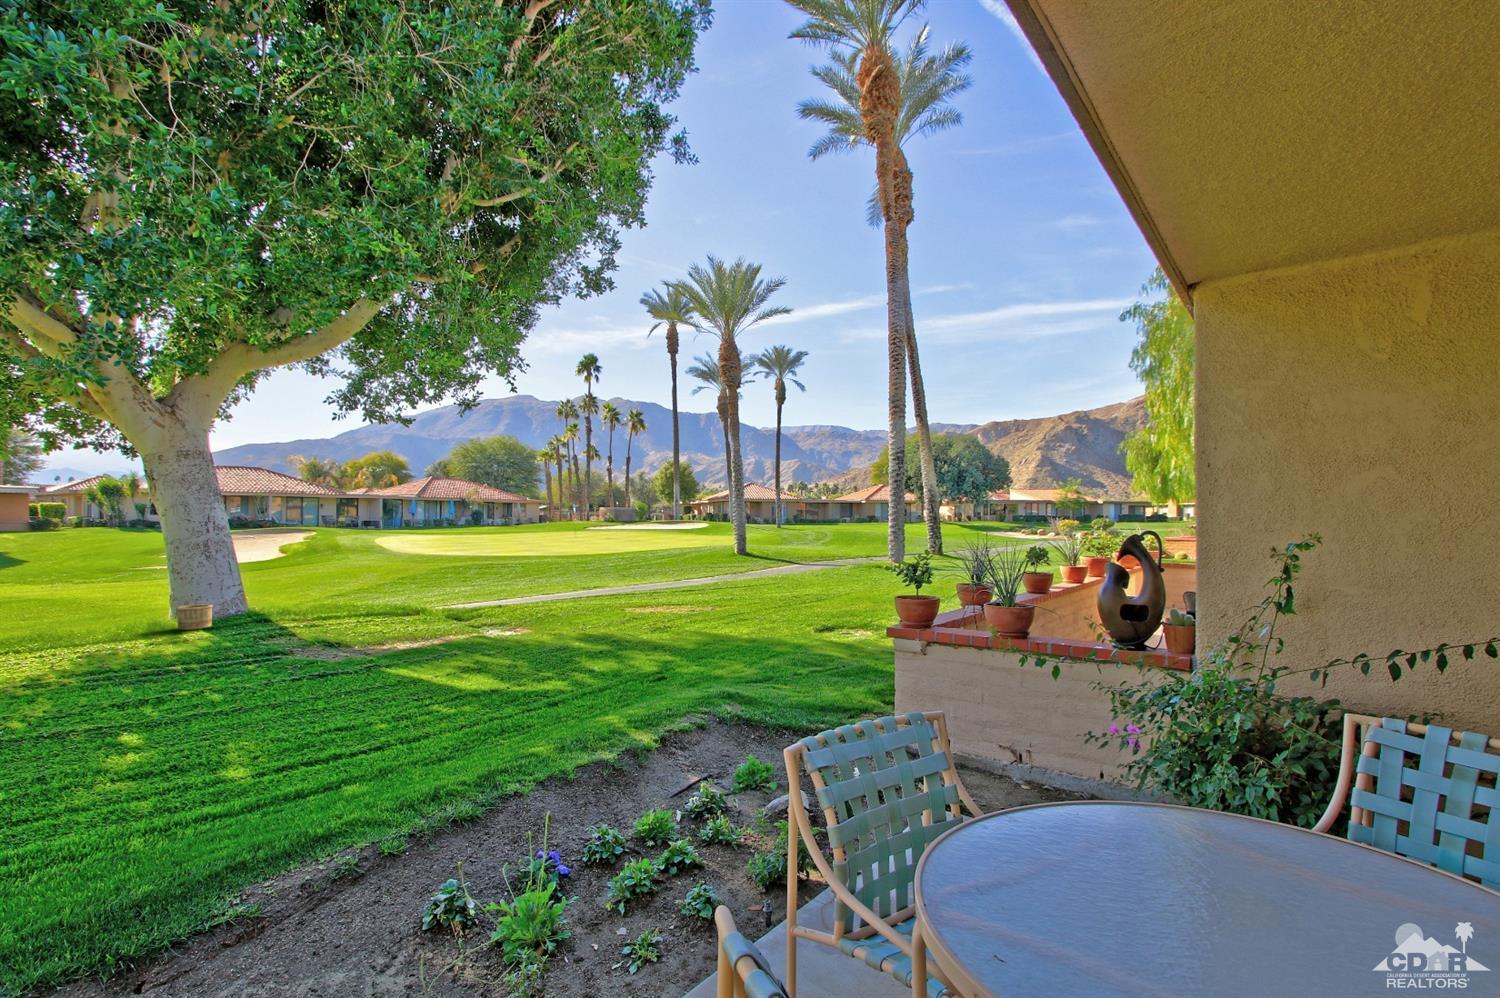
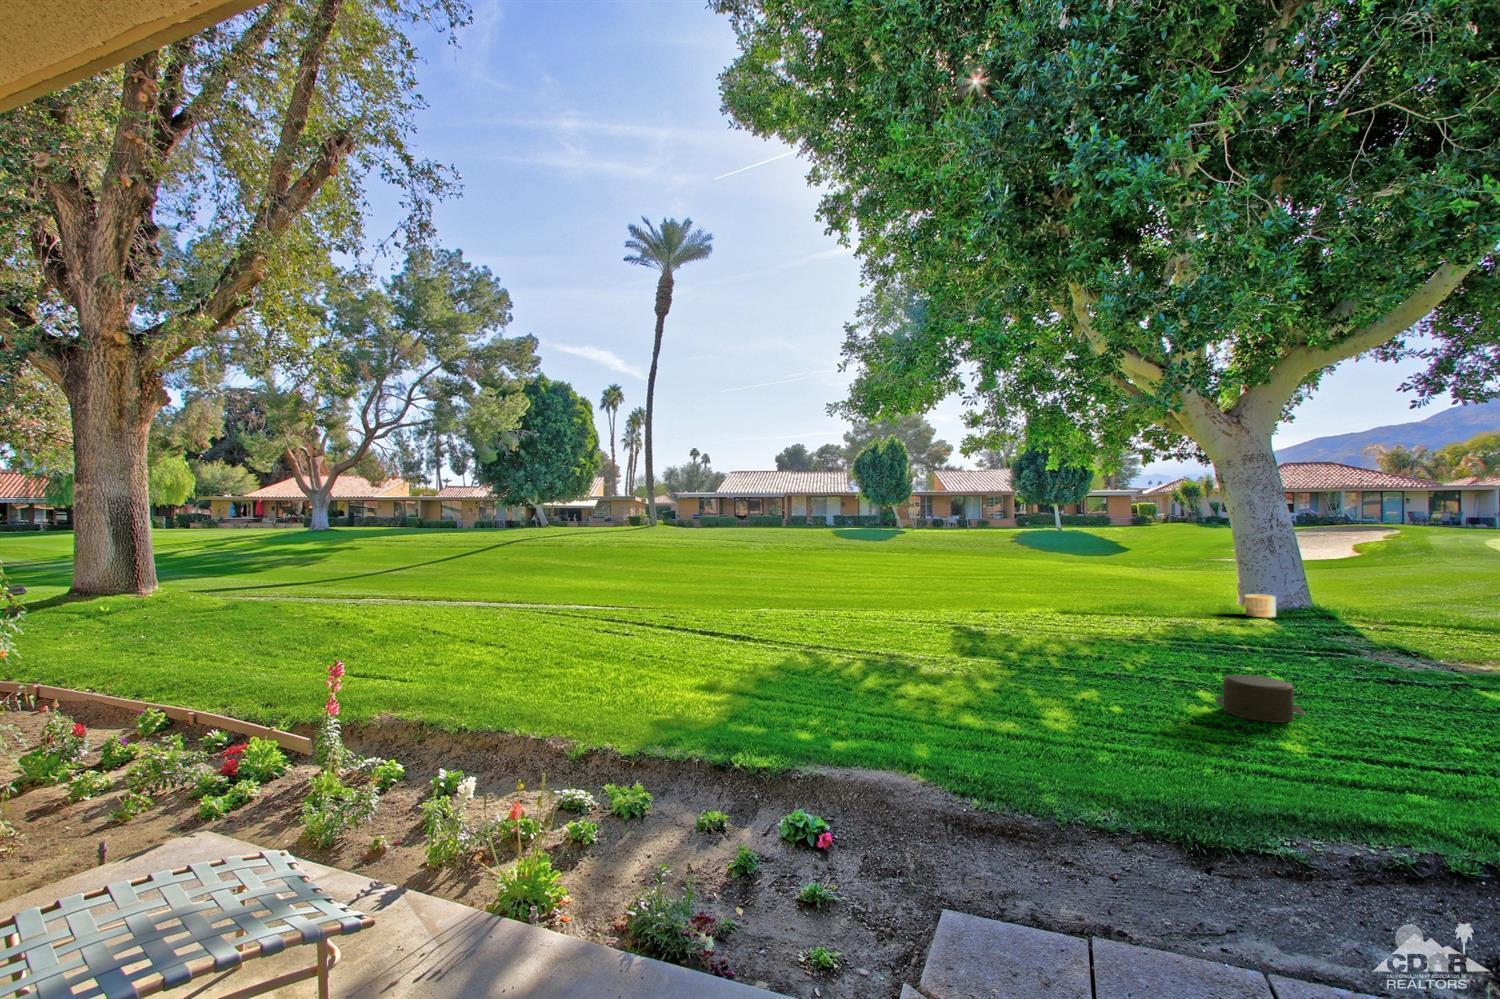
pouf: none [142,701,248,757] -> present [1215,675,1305,723]

